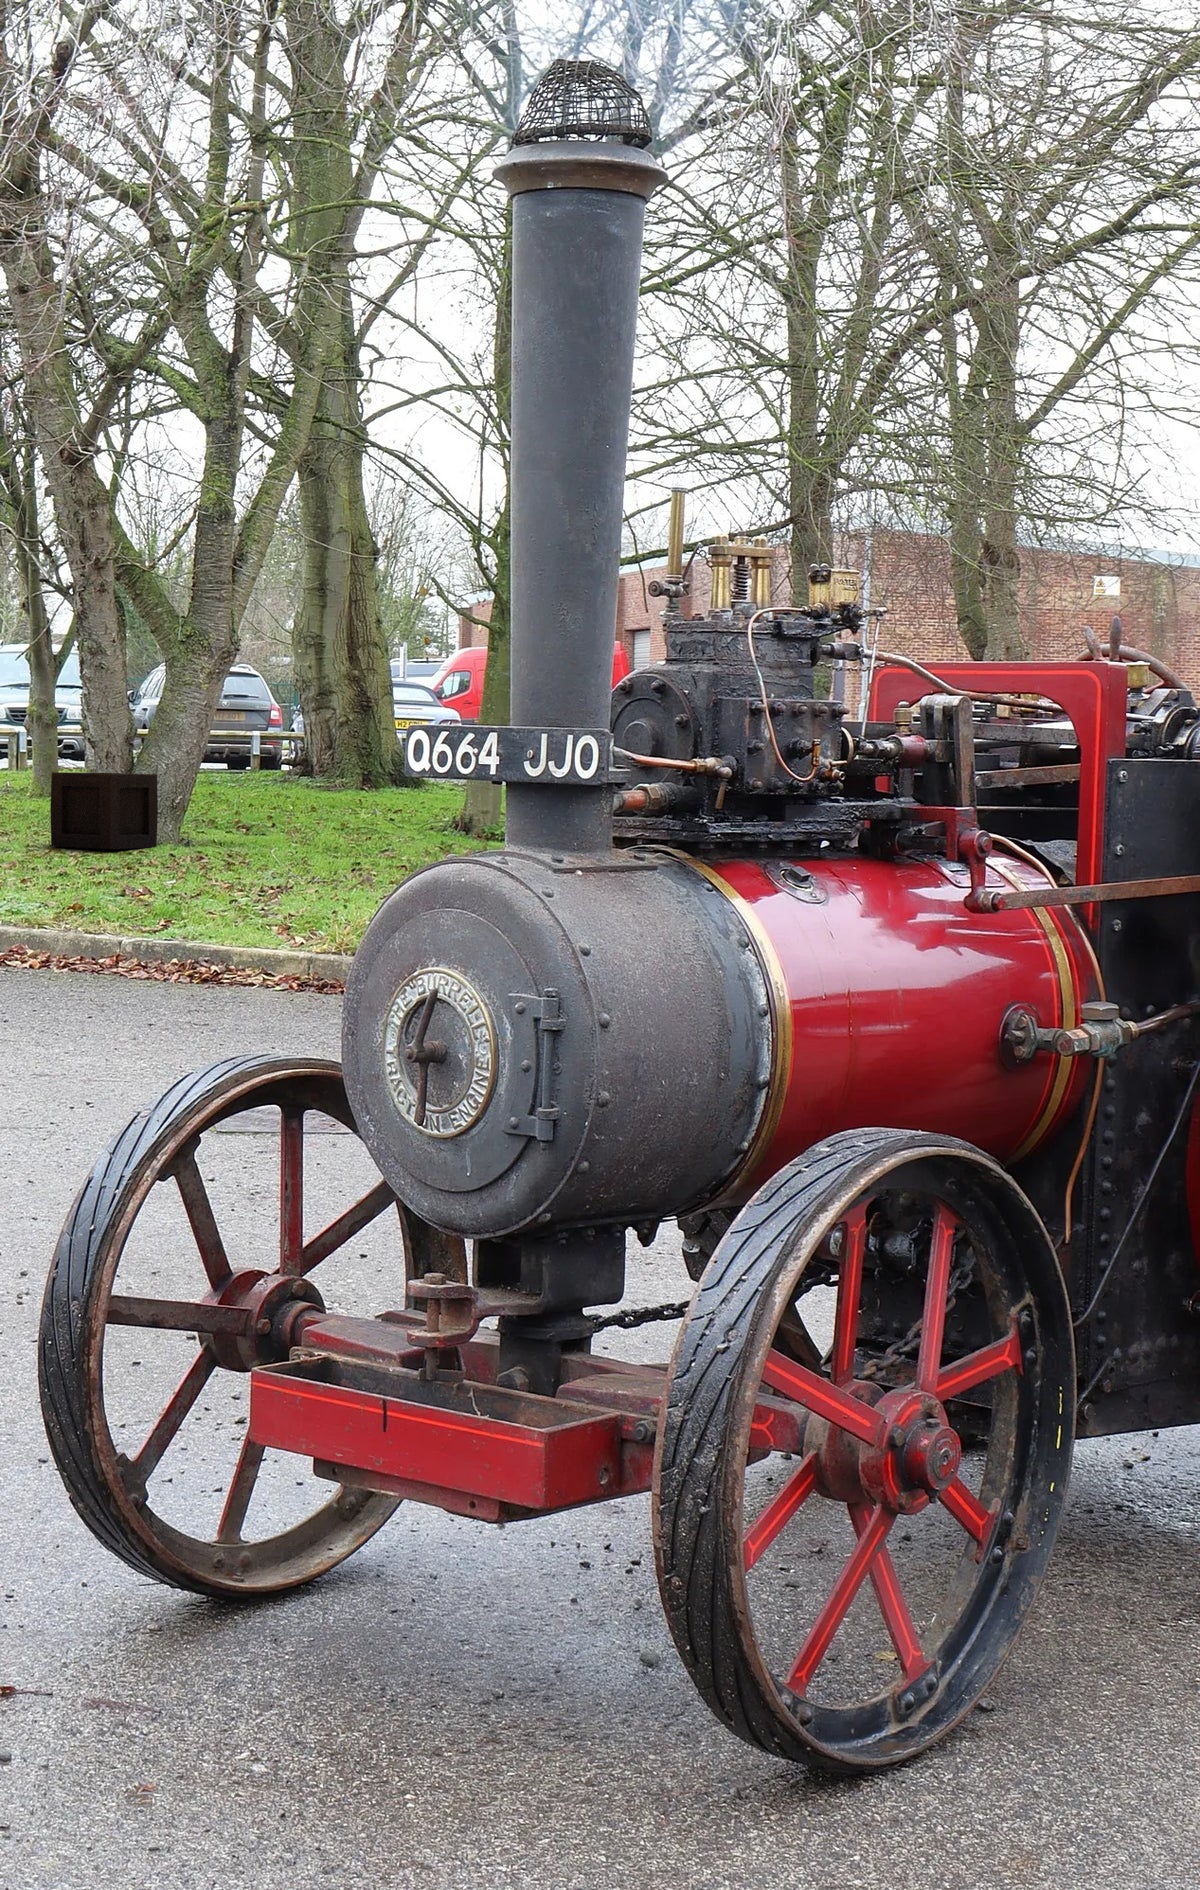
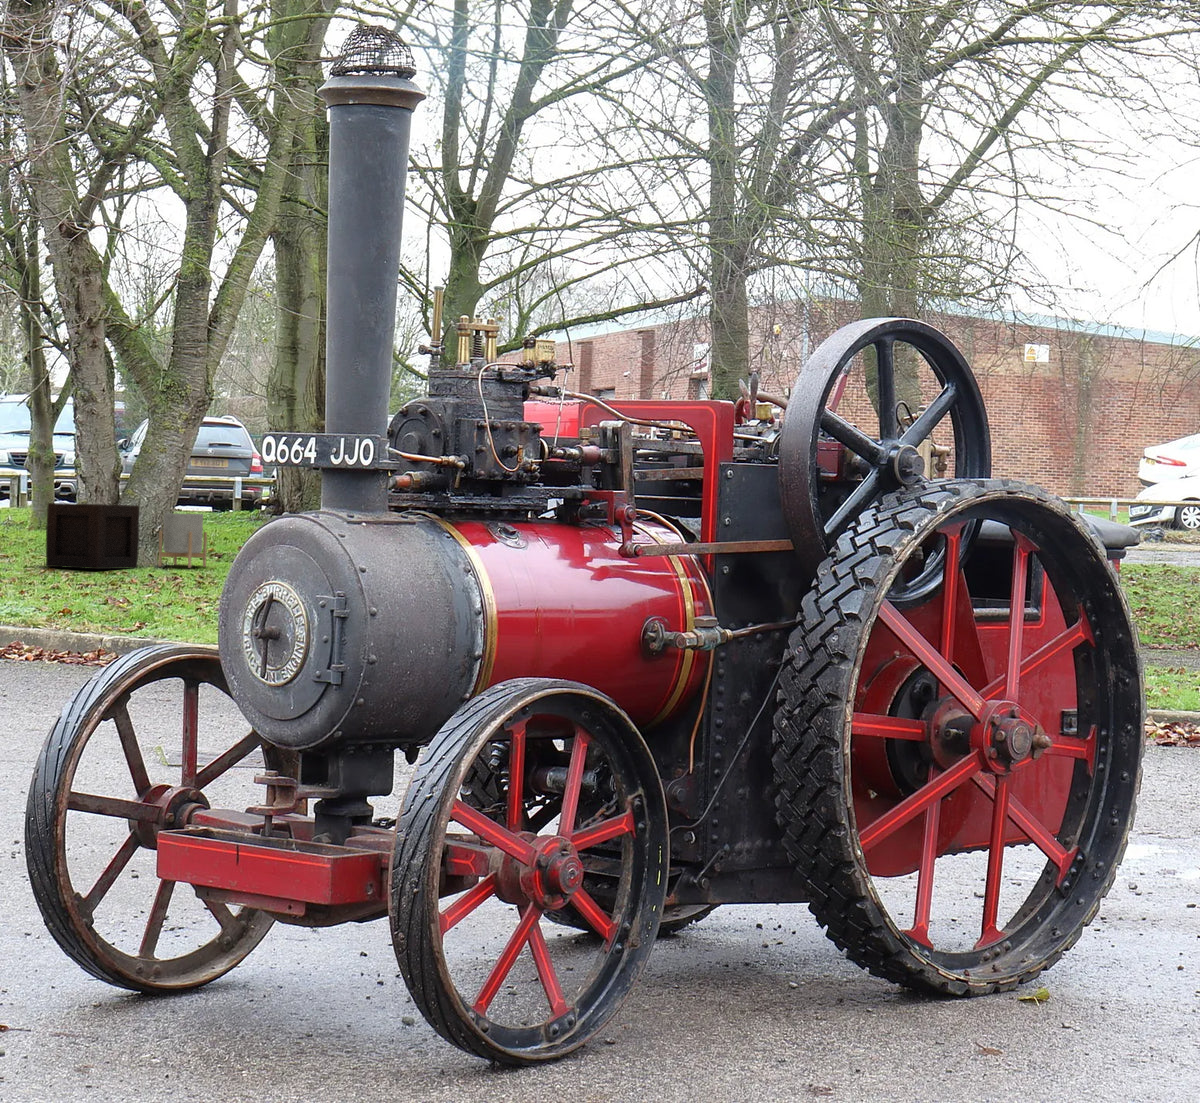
planter: none [181,783,236,846] -> present [158,513,207,568]

